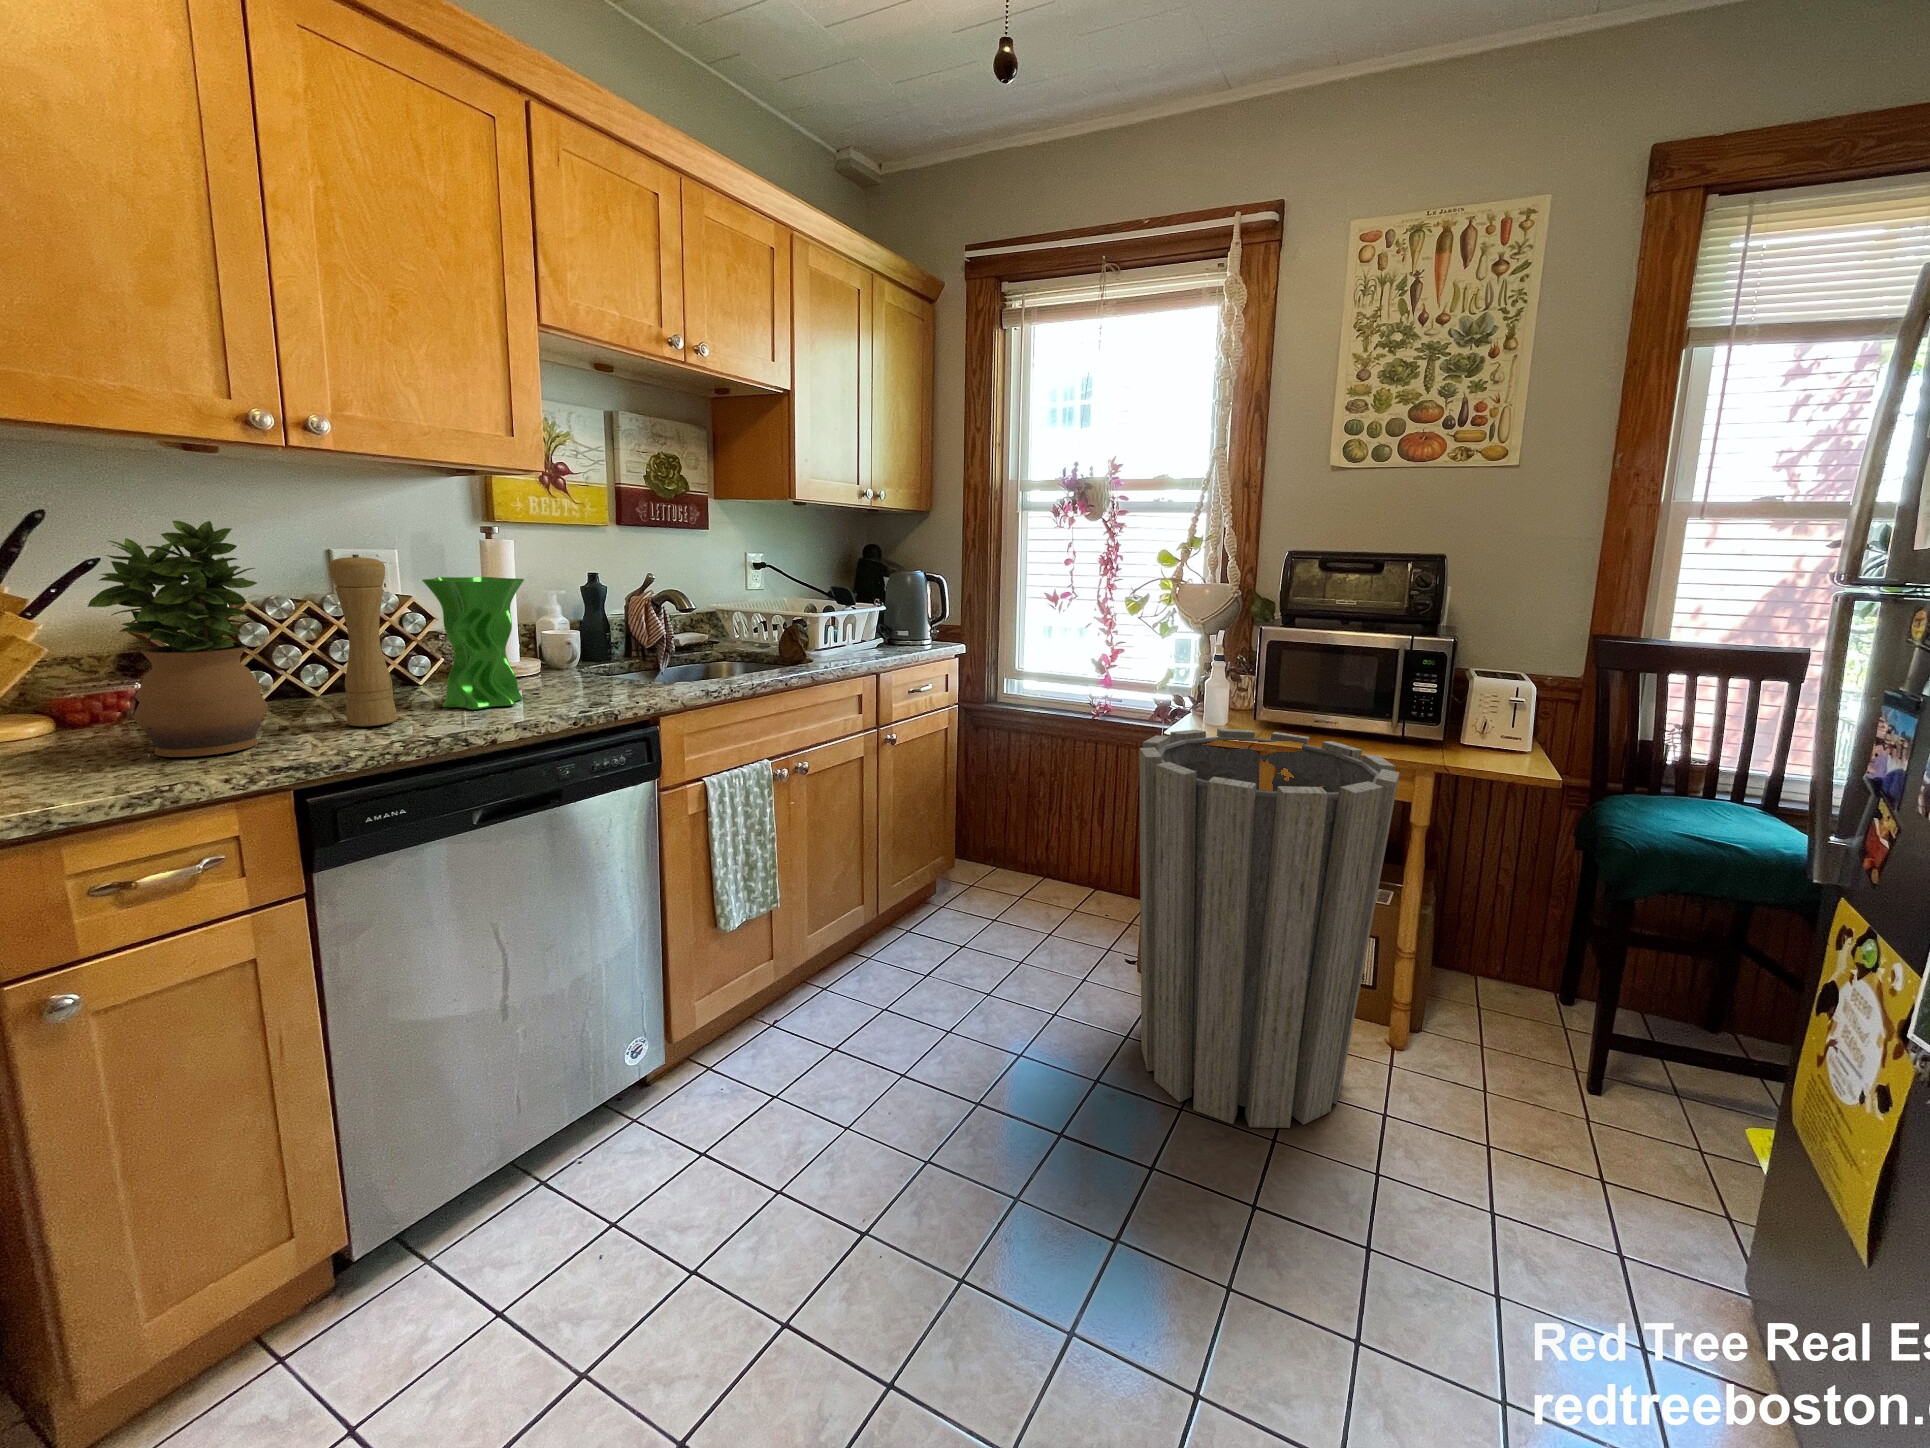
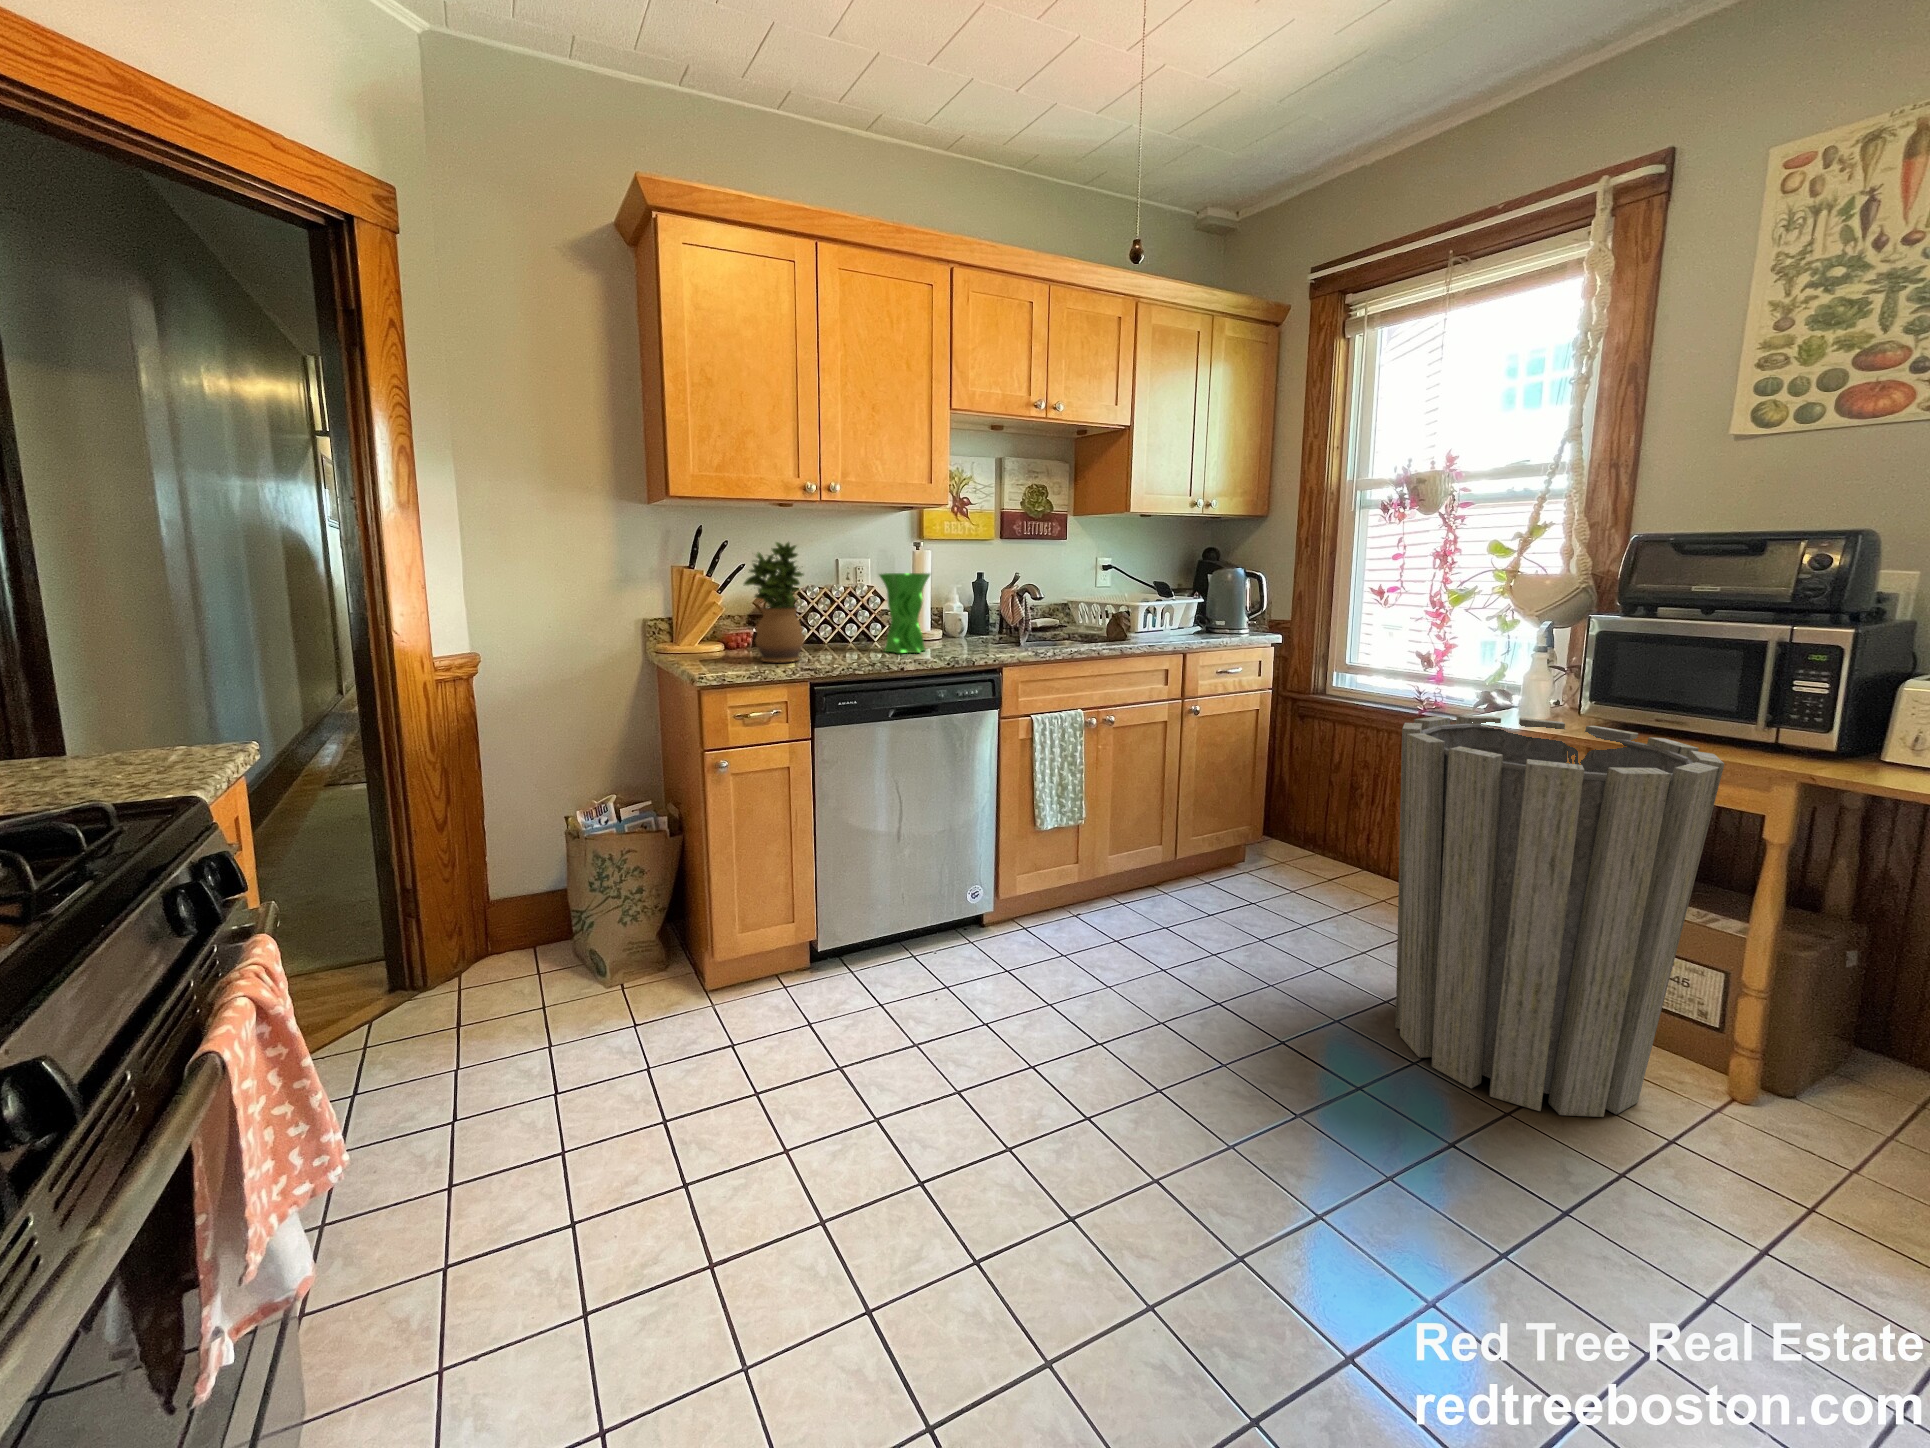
pepper mill: present [329,555,397,726] -> none [836,559,860,657]

